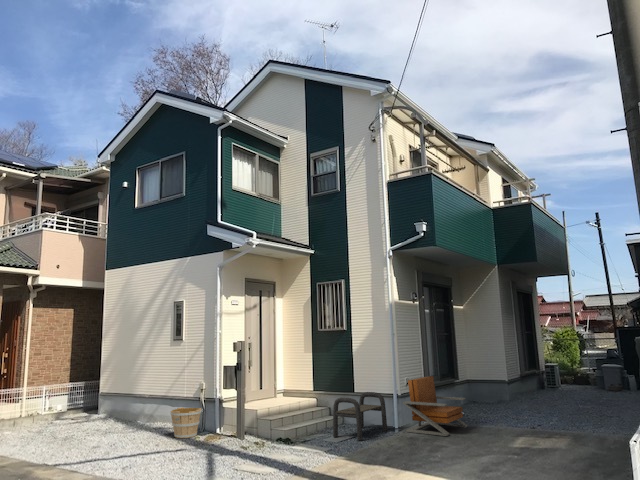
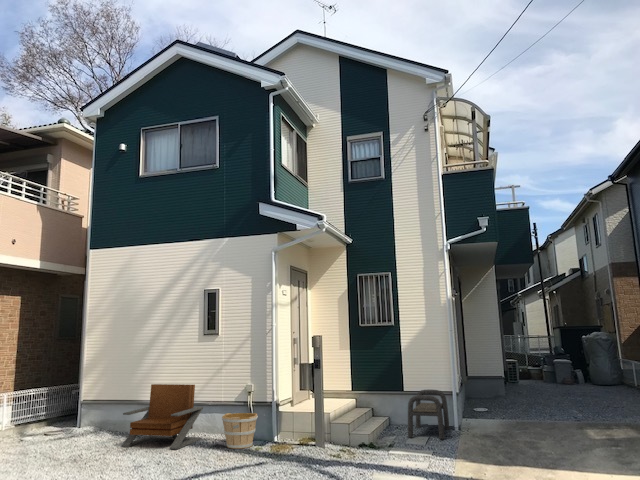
lounge chair: present [403,376,468,436] -> present [121,384,203,449]

